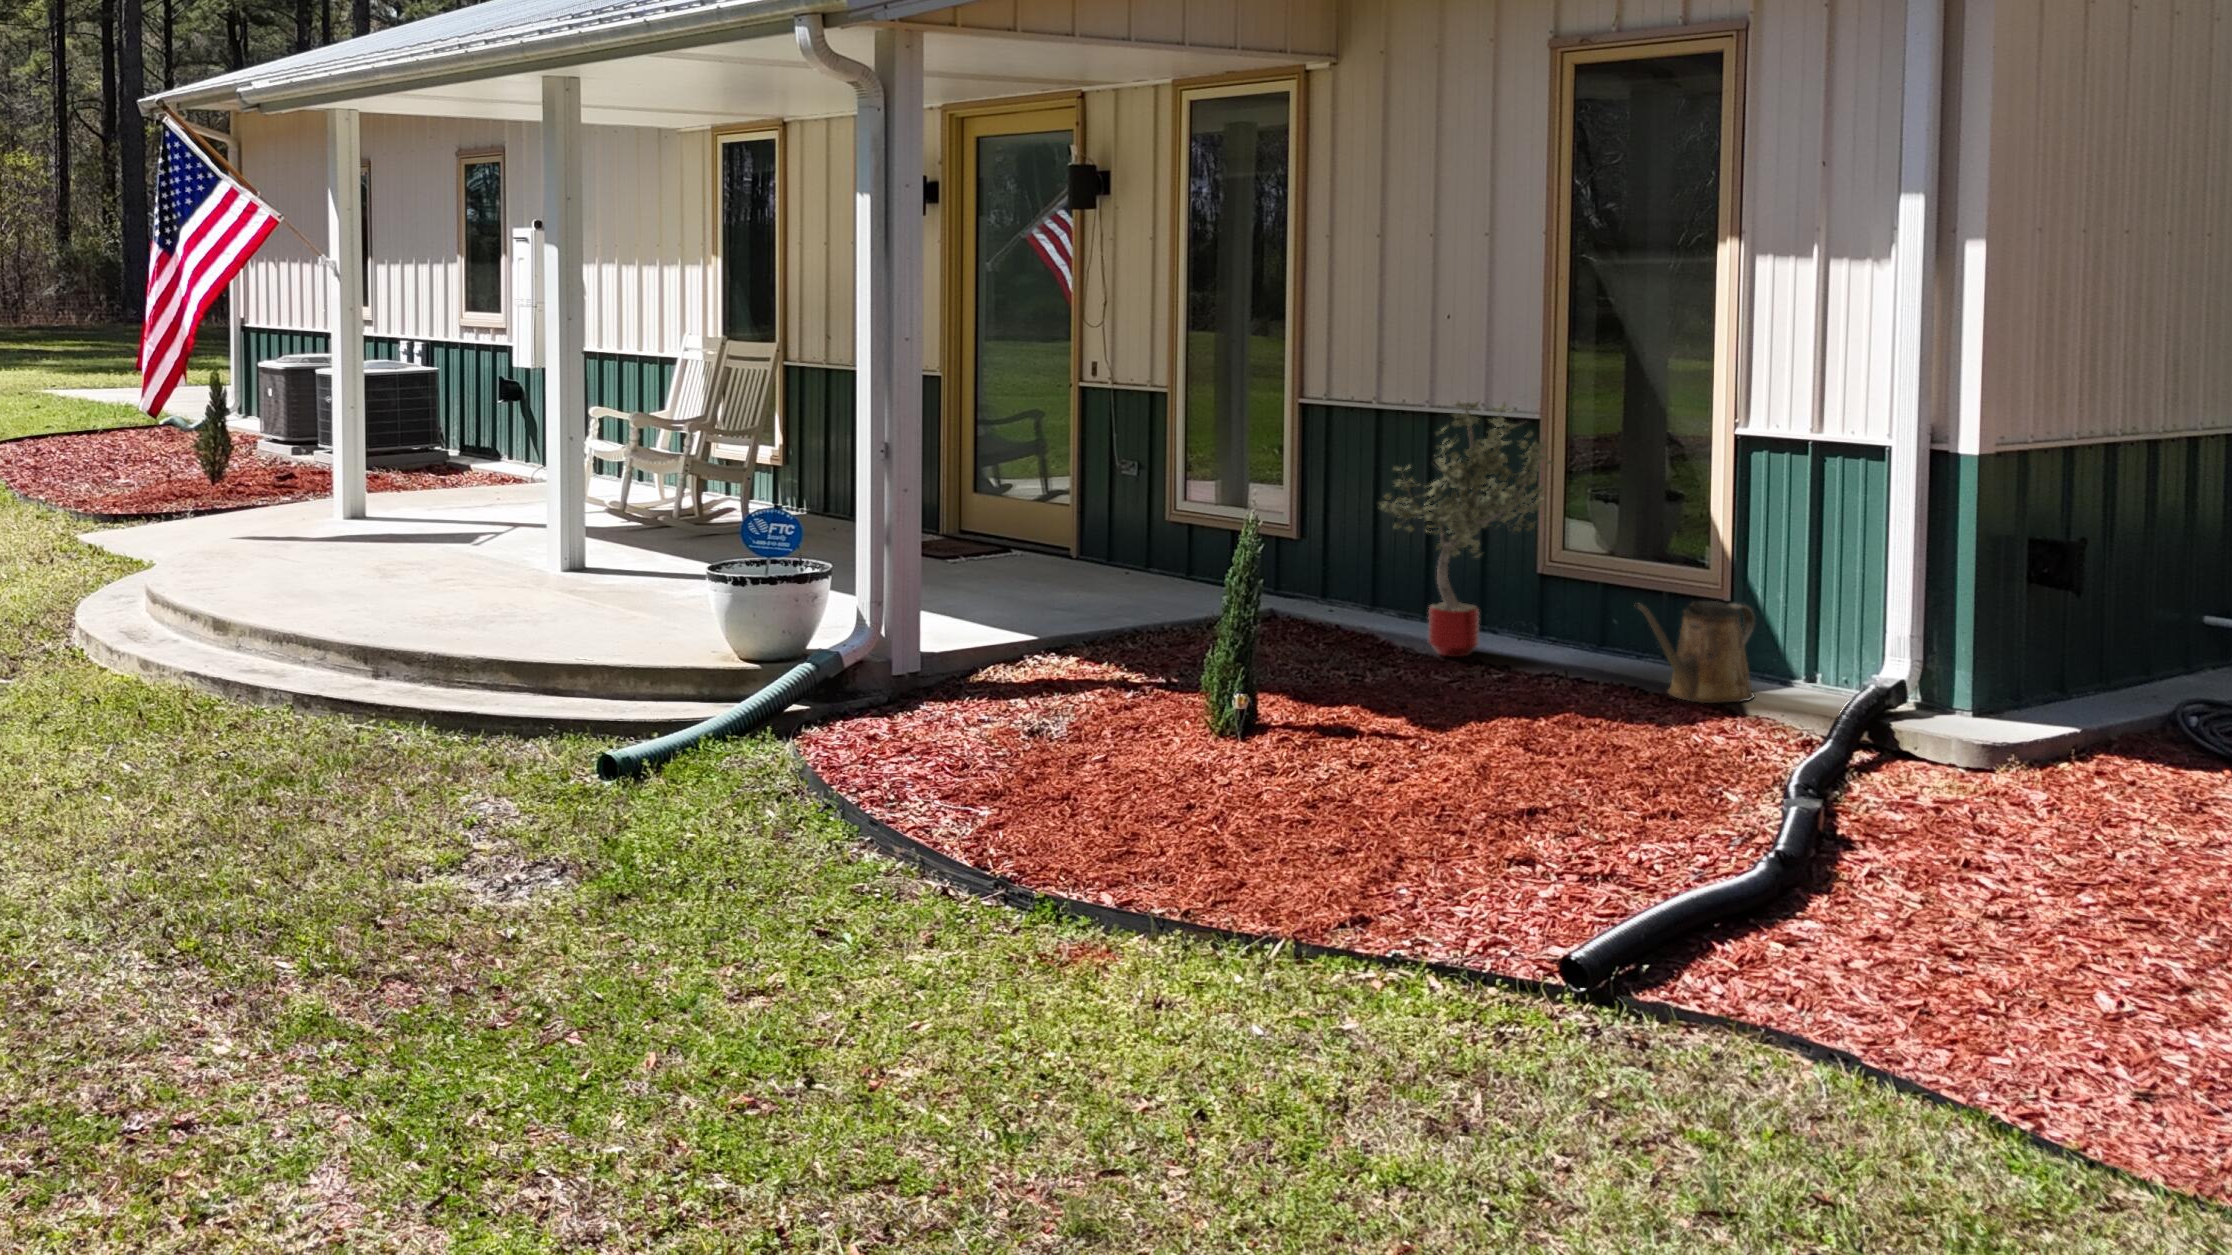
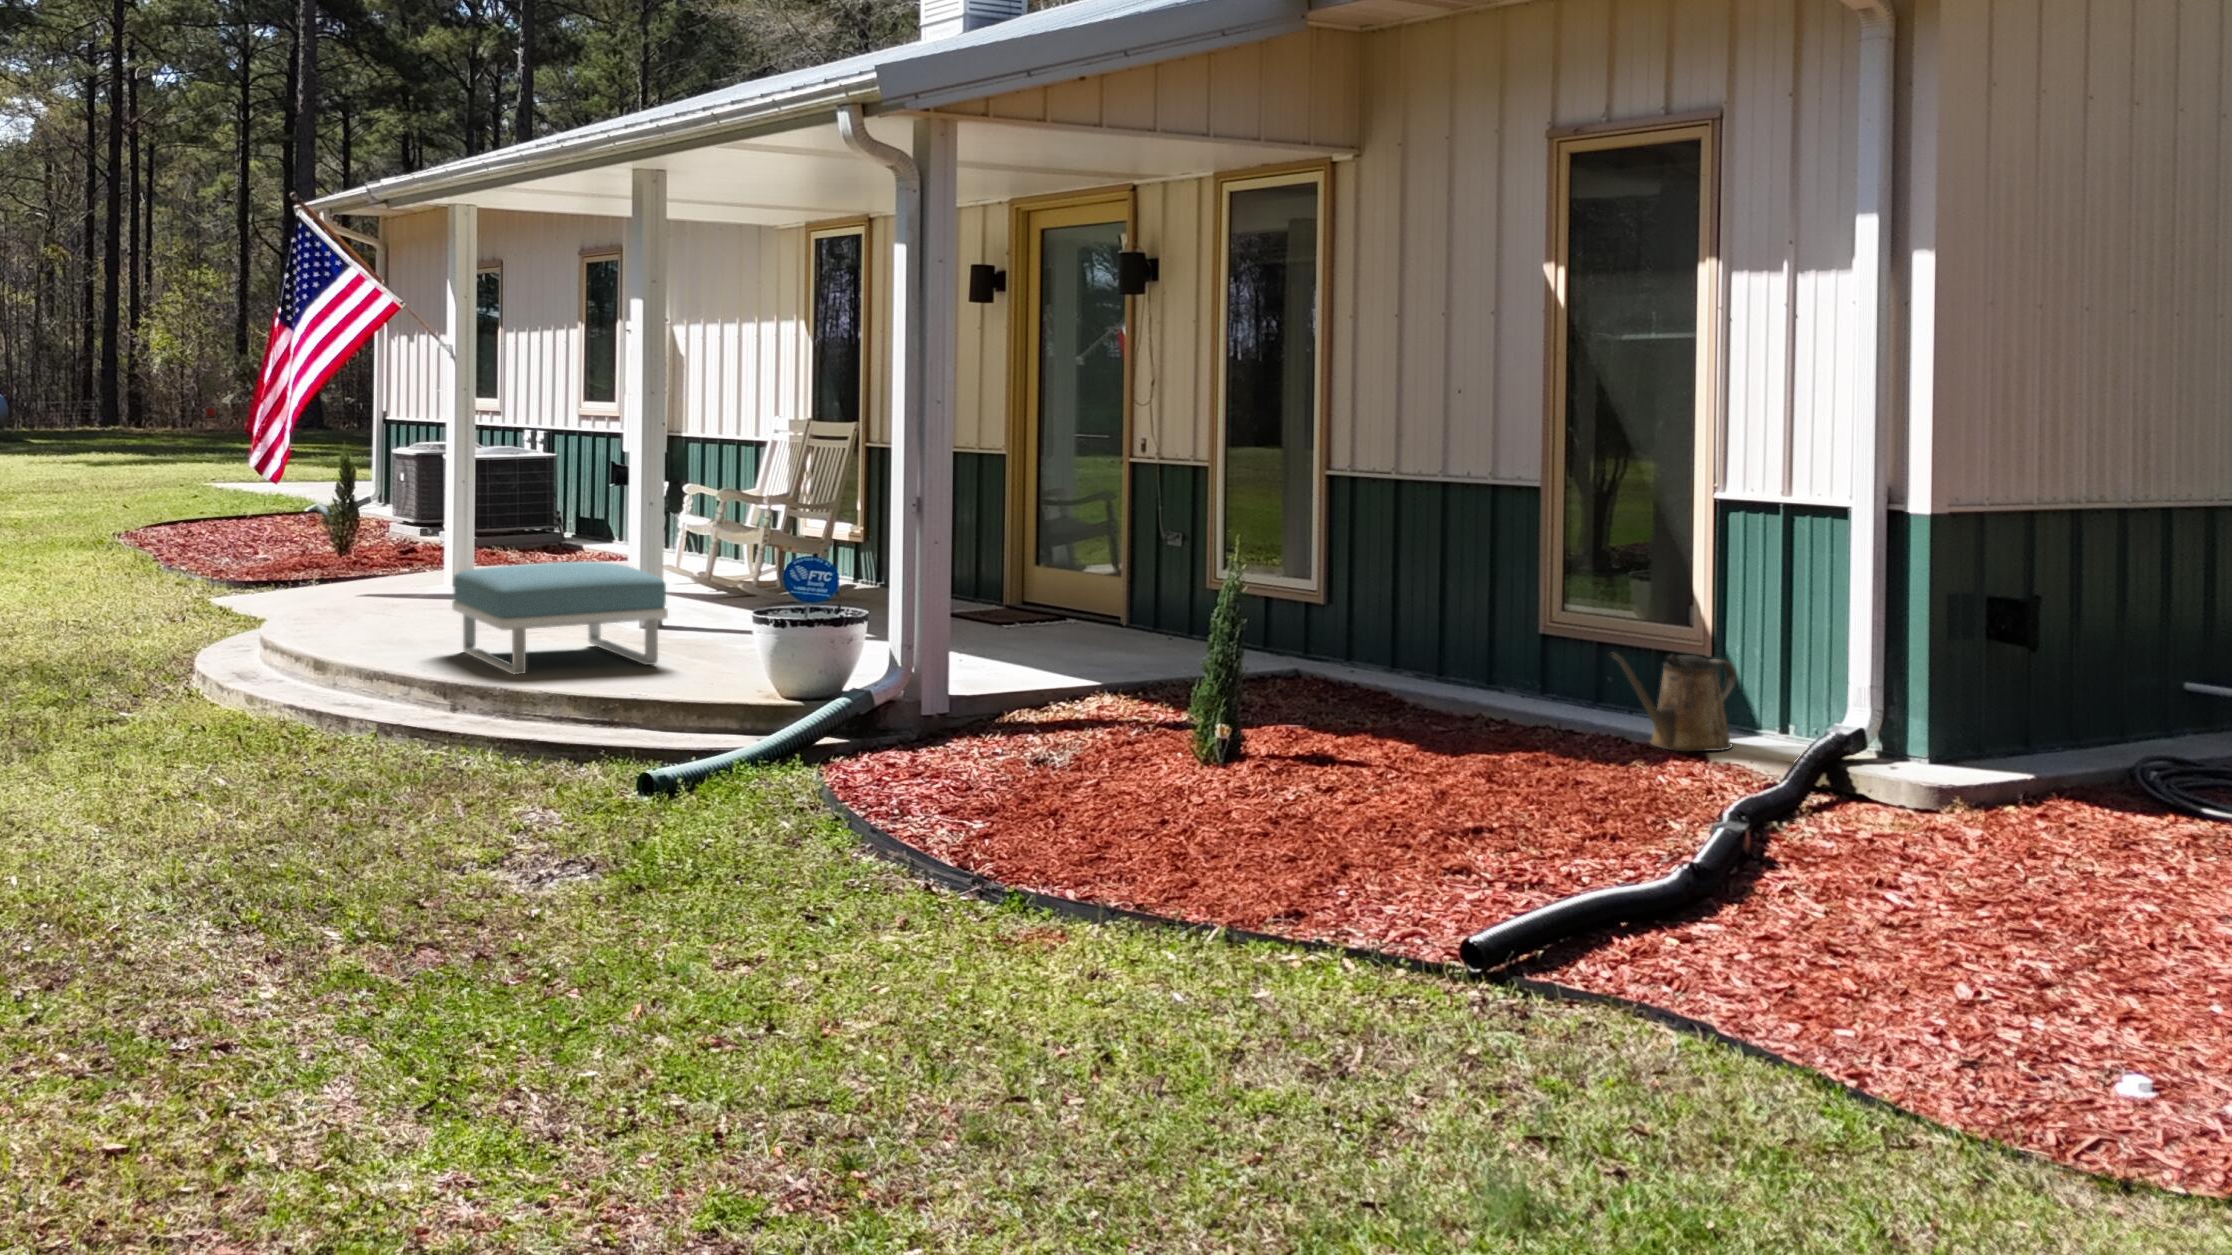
potted tree: present [1378,402,1554,657] -> present [202,369,227,418]
footstool: none [362,509,602,640] -> present [452,562,668,674]

